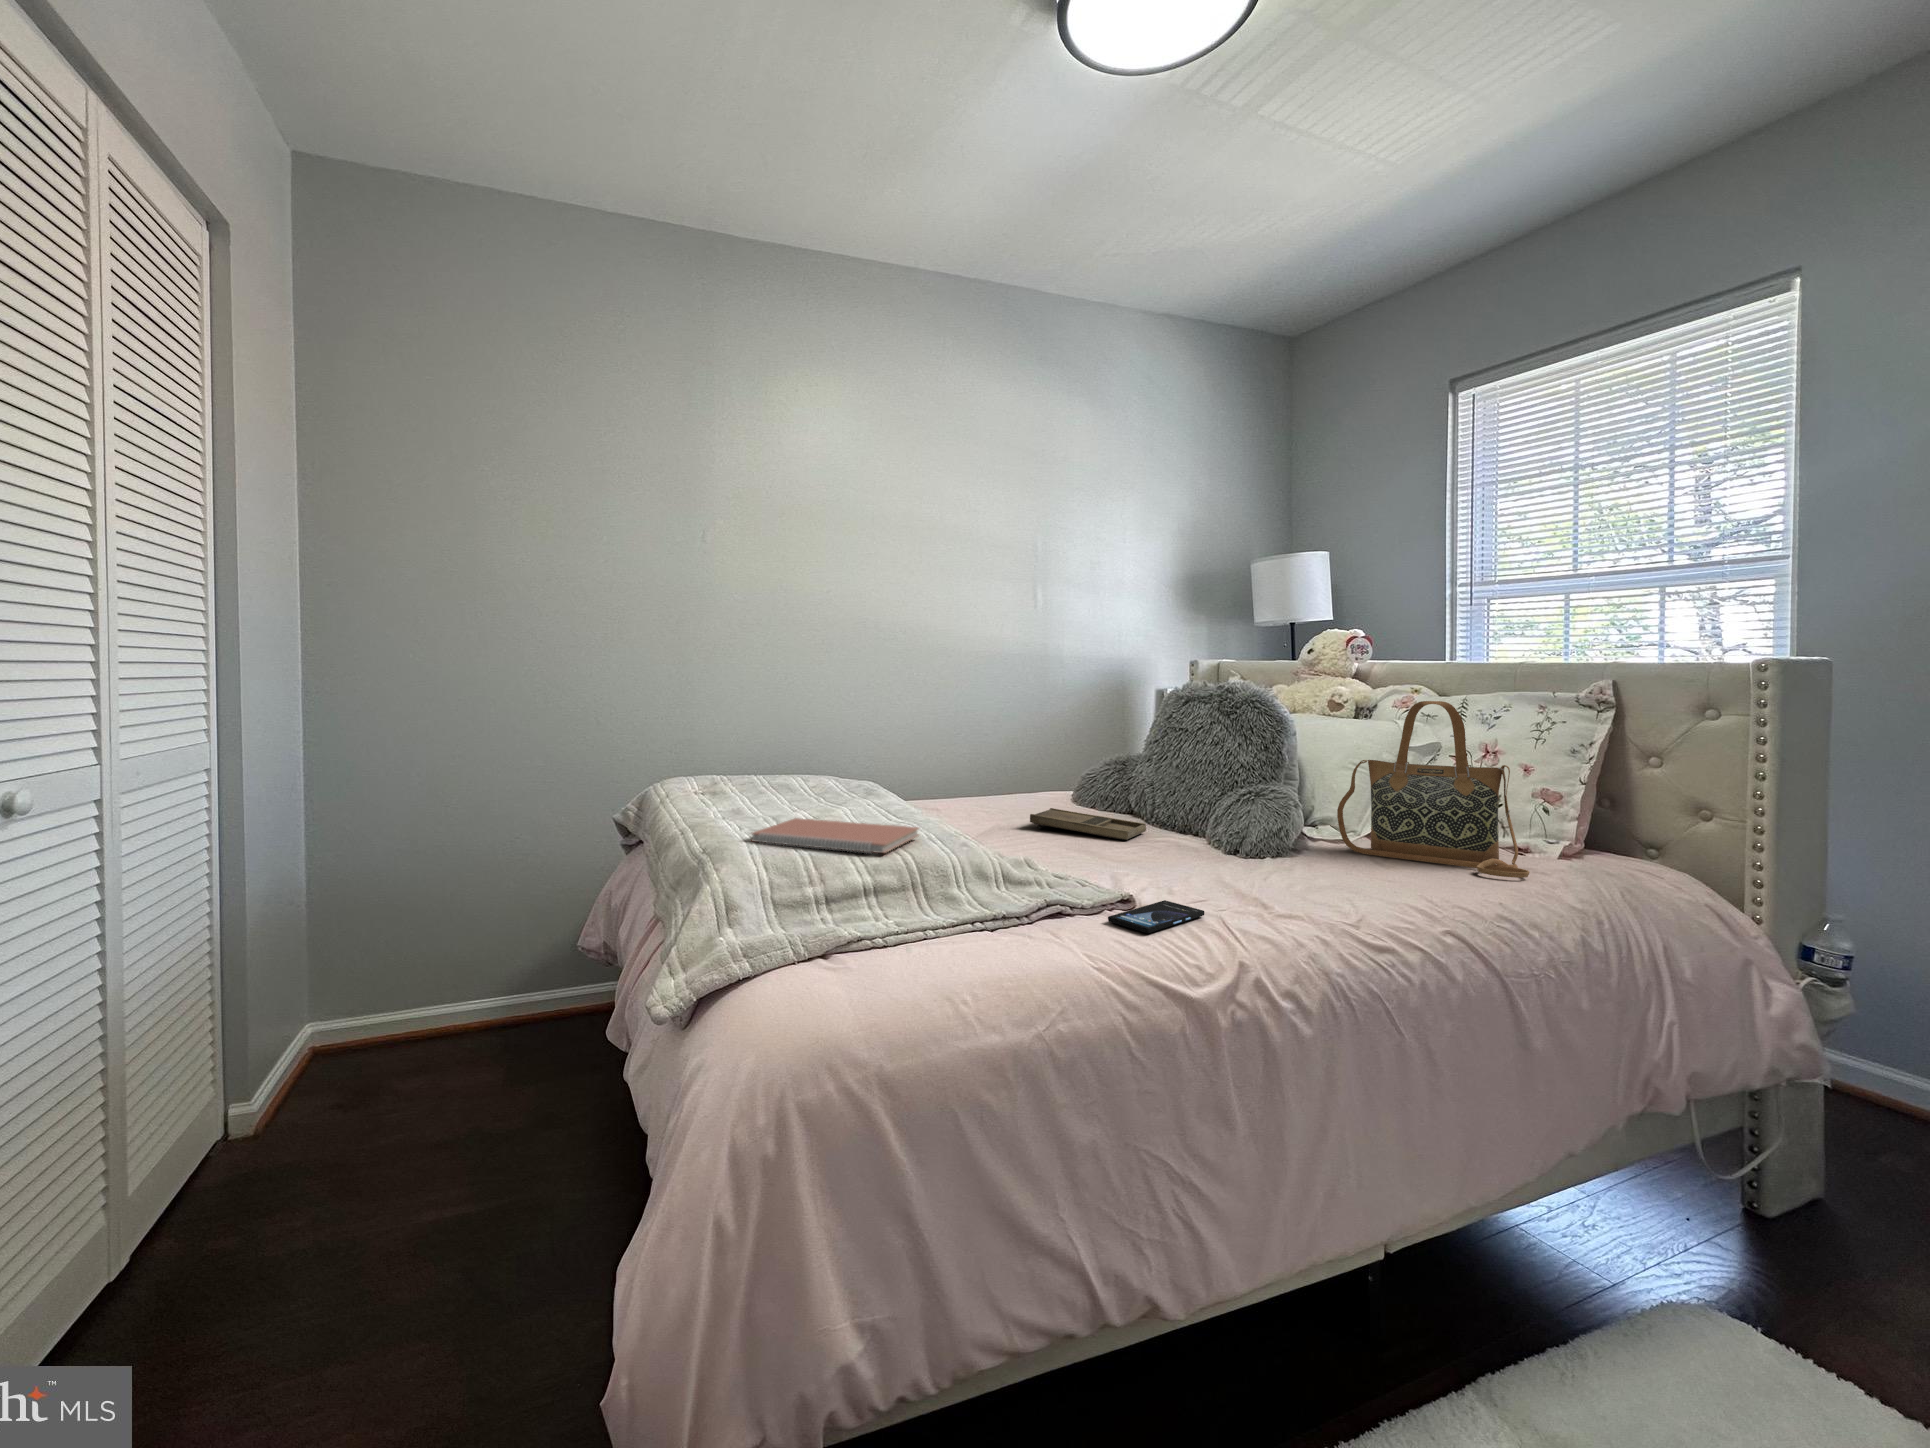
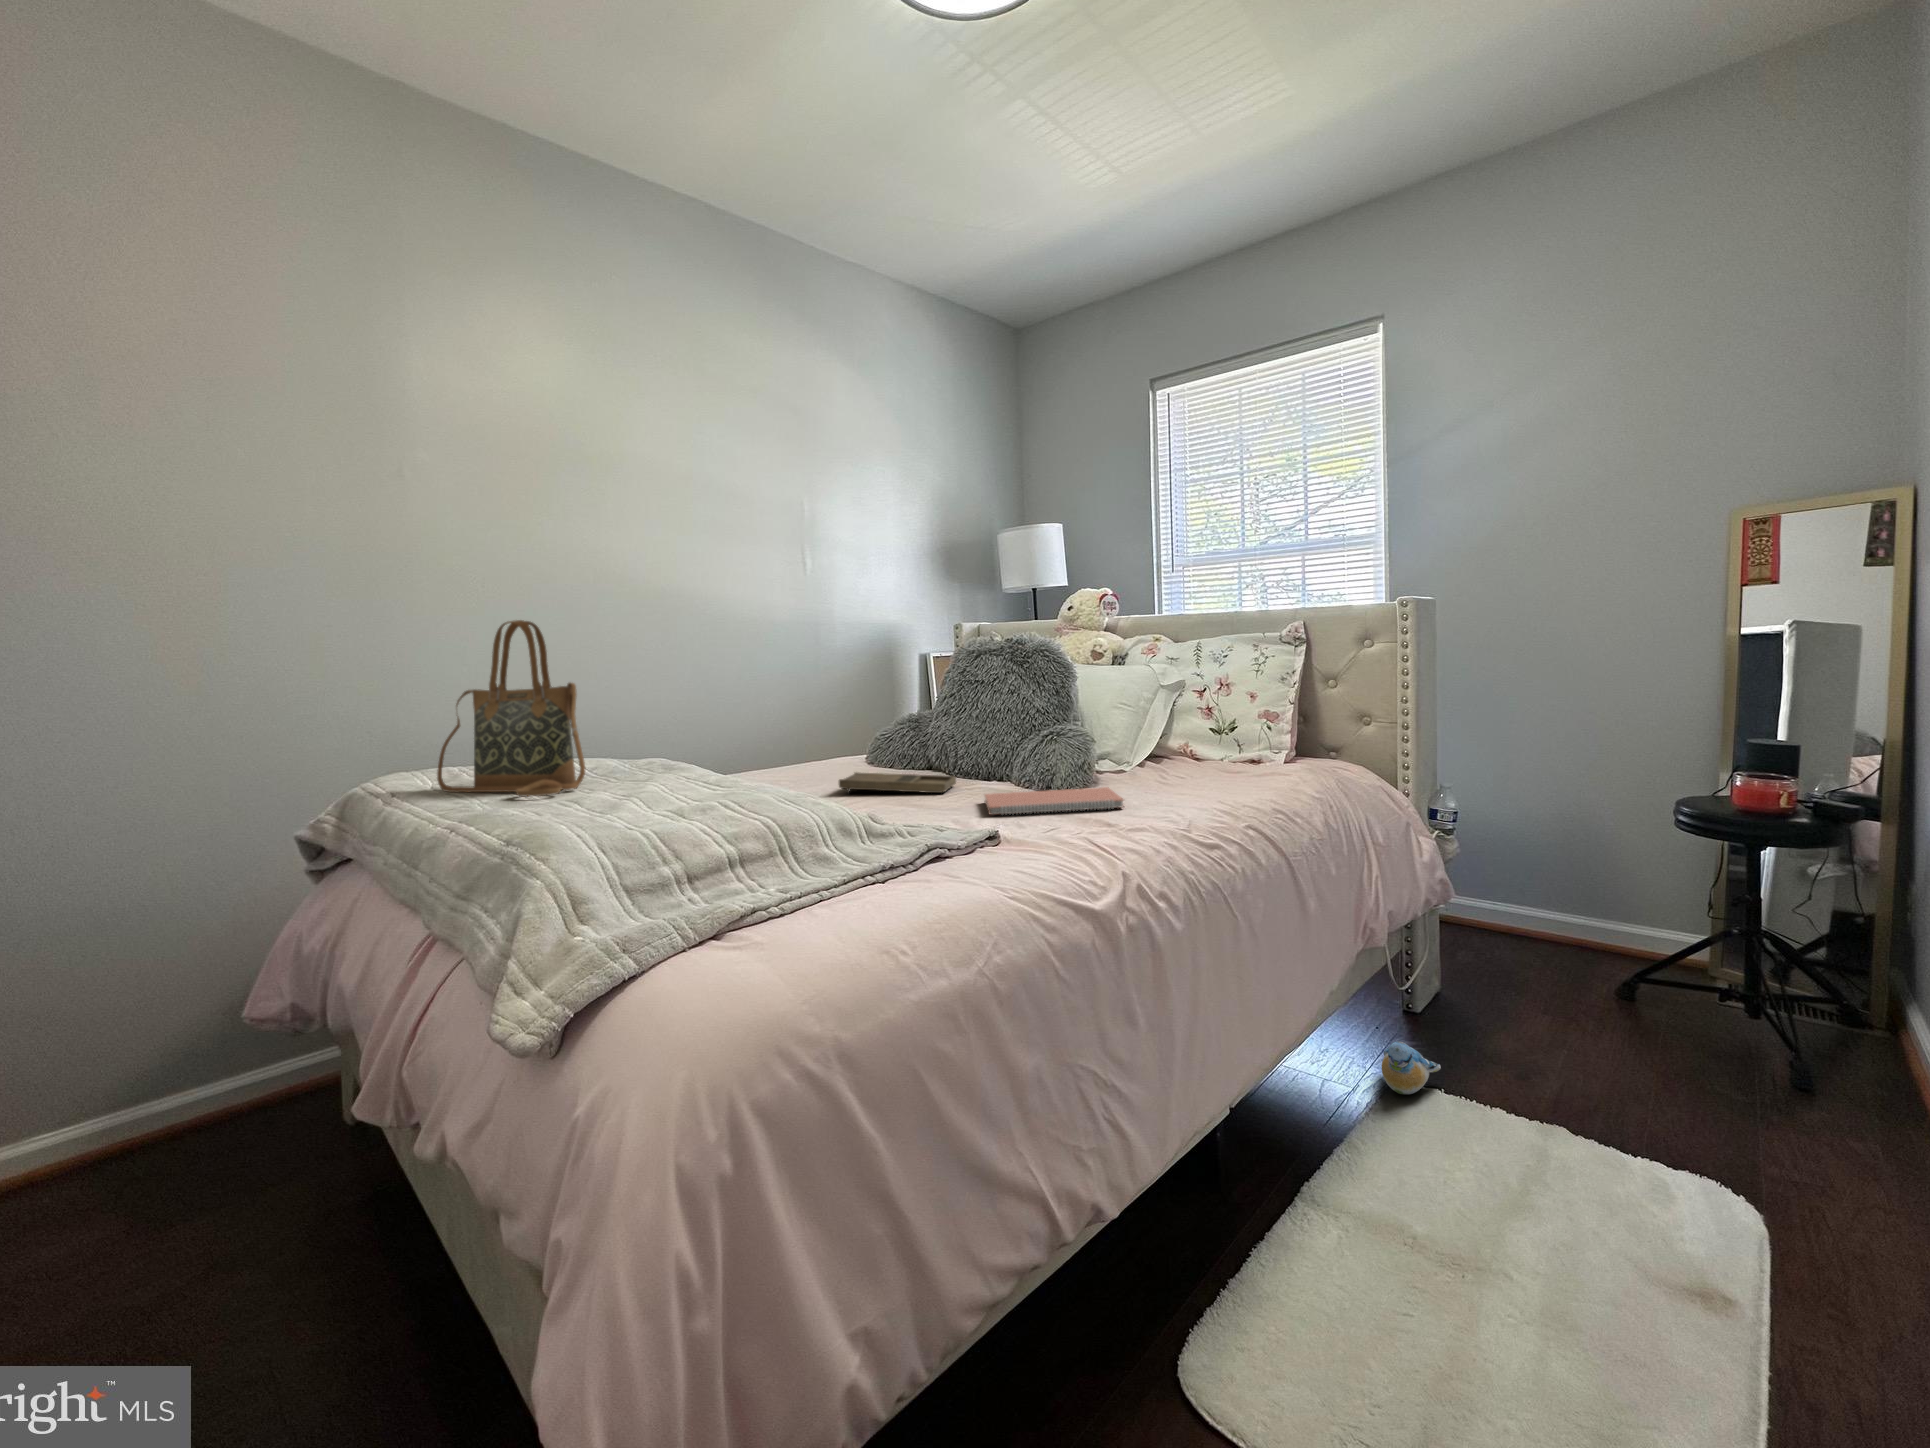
handbag: present [1337,701,1530,878] -> present [437,620,585,797]
notebook: present [752,818,919,853] -> present [984,787,1124,815]
smartphone: present [1108,900,1204,933] -> none [986,833,1066,862]
plush toy: none [1670,1239,1774,1314] -> present [1382,1042,1441,1094]

